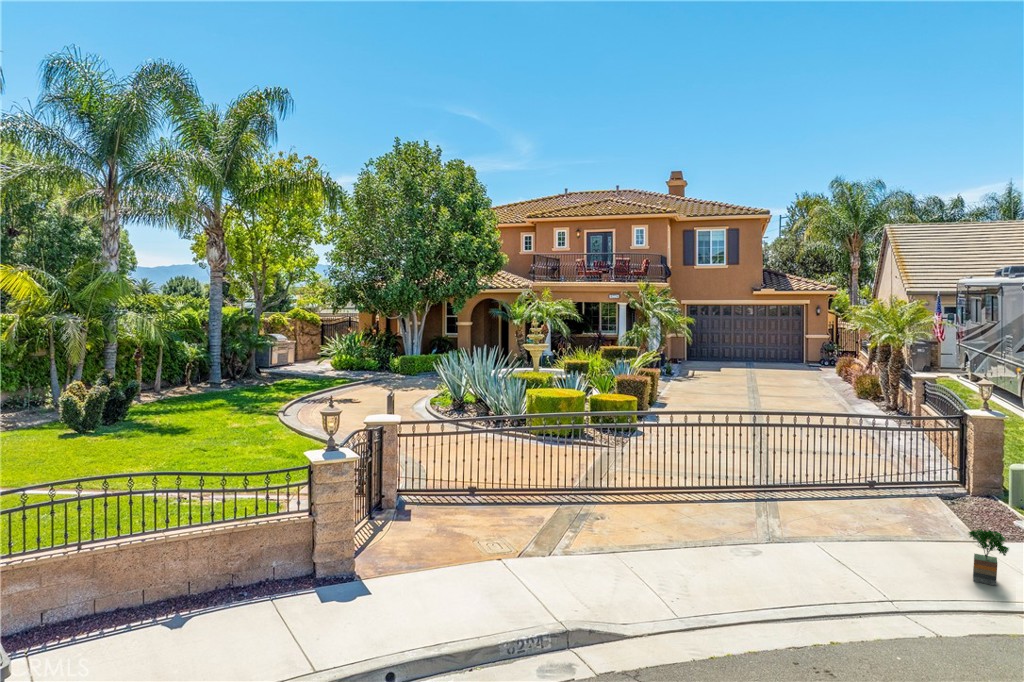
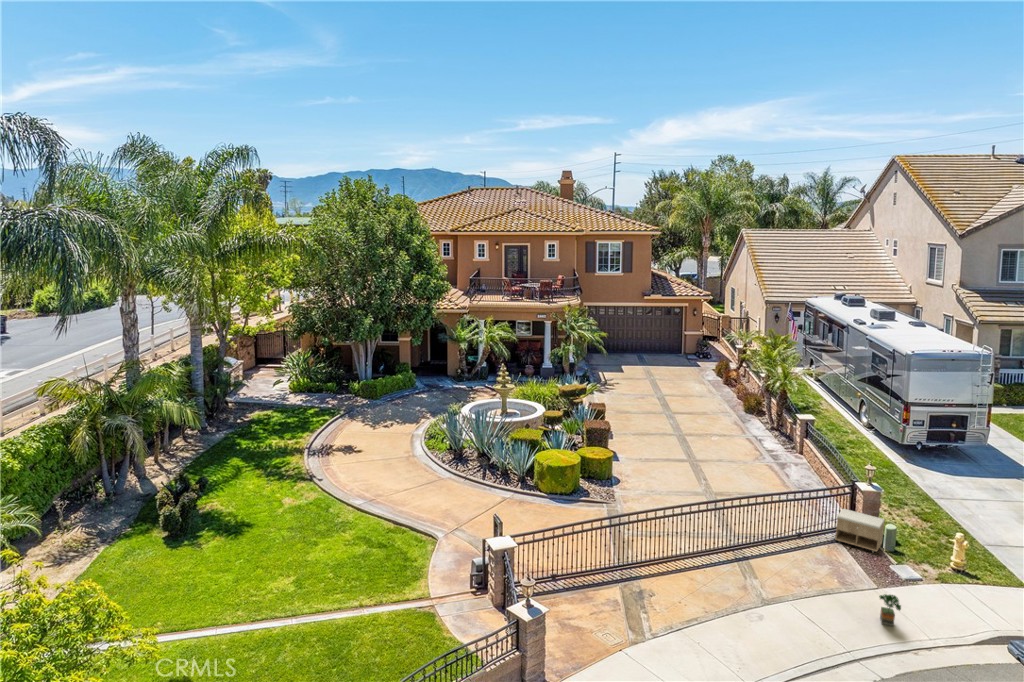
storage bench: none [930,448,1014,511] -> present [835,509,885,552]

